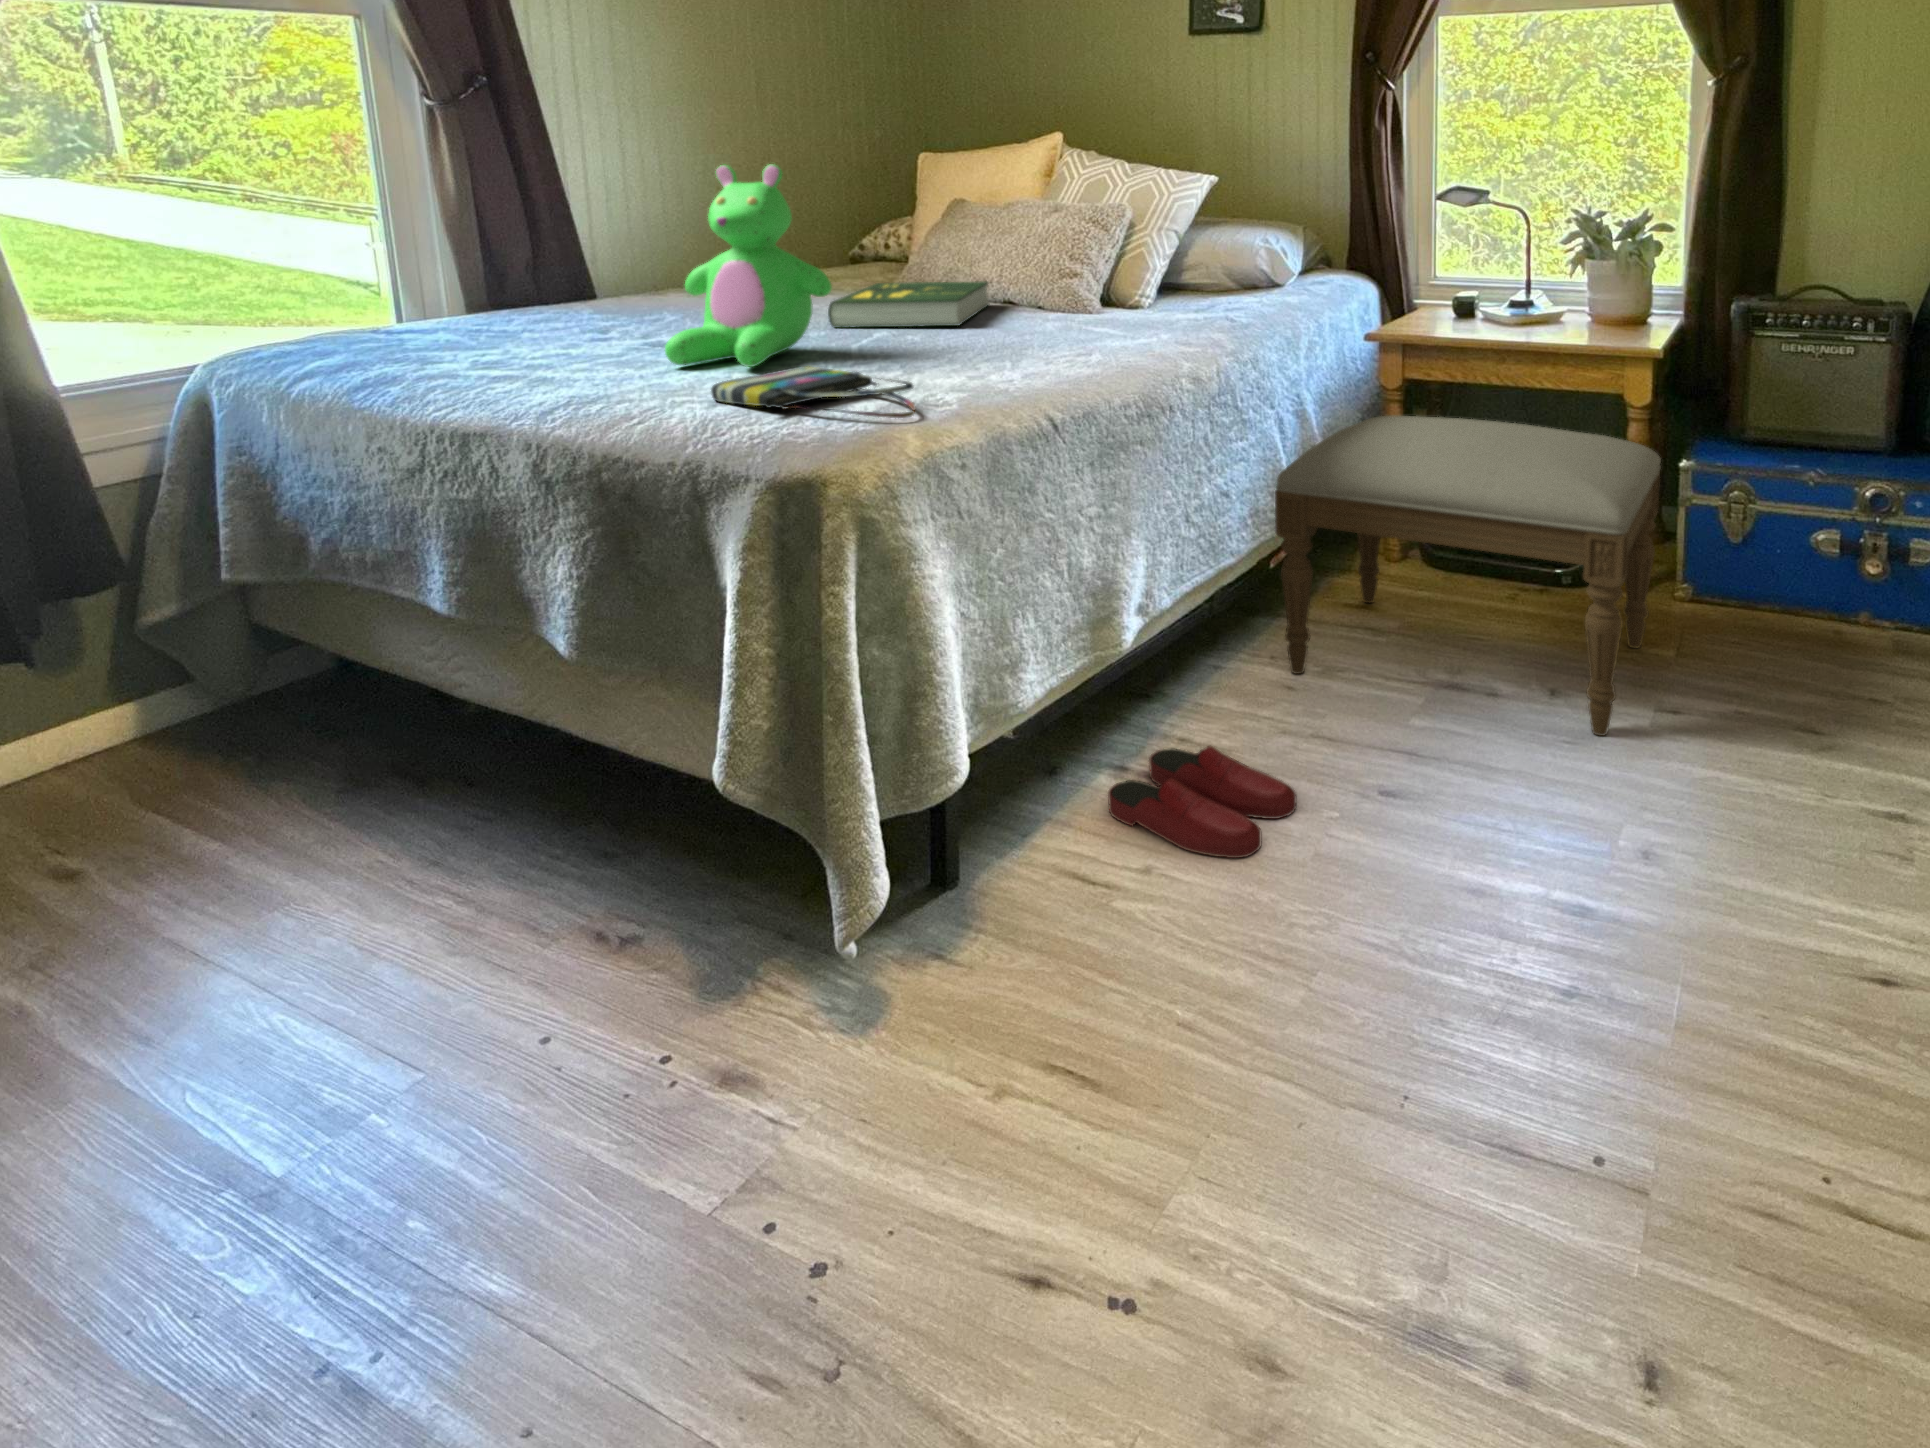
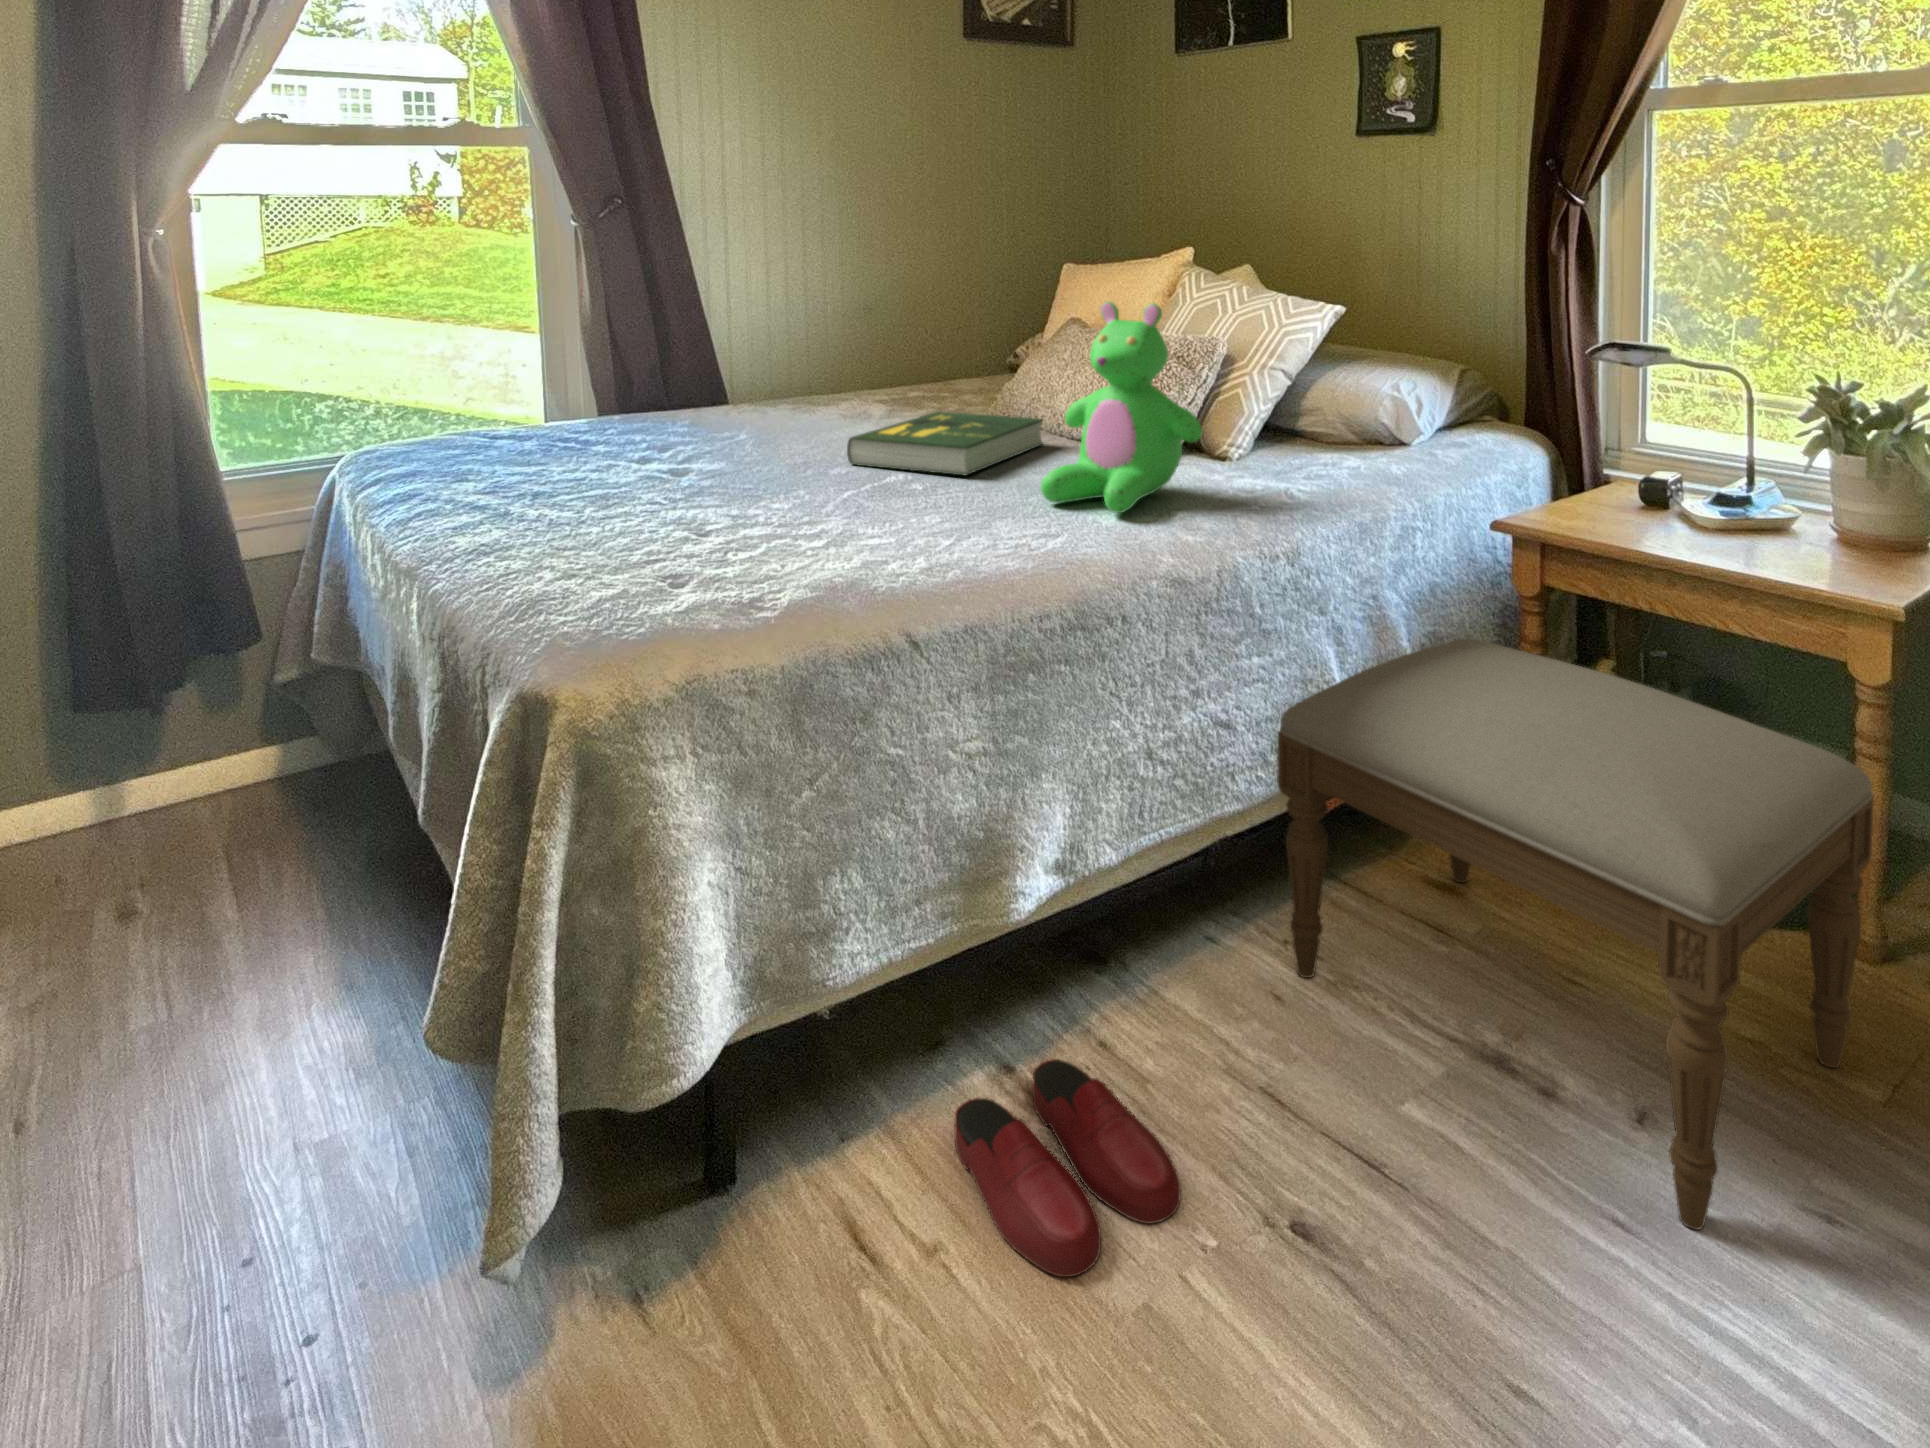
teddy bear: present [665,164,832,367] -> present [1041,301,1202,513]
tote bag: present [711,366,915,418] -> none [593,529,755,622]

